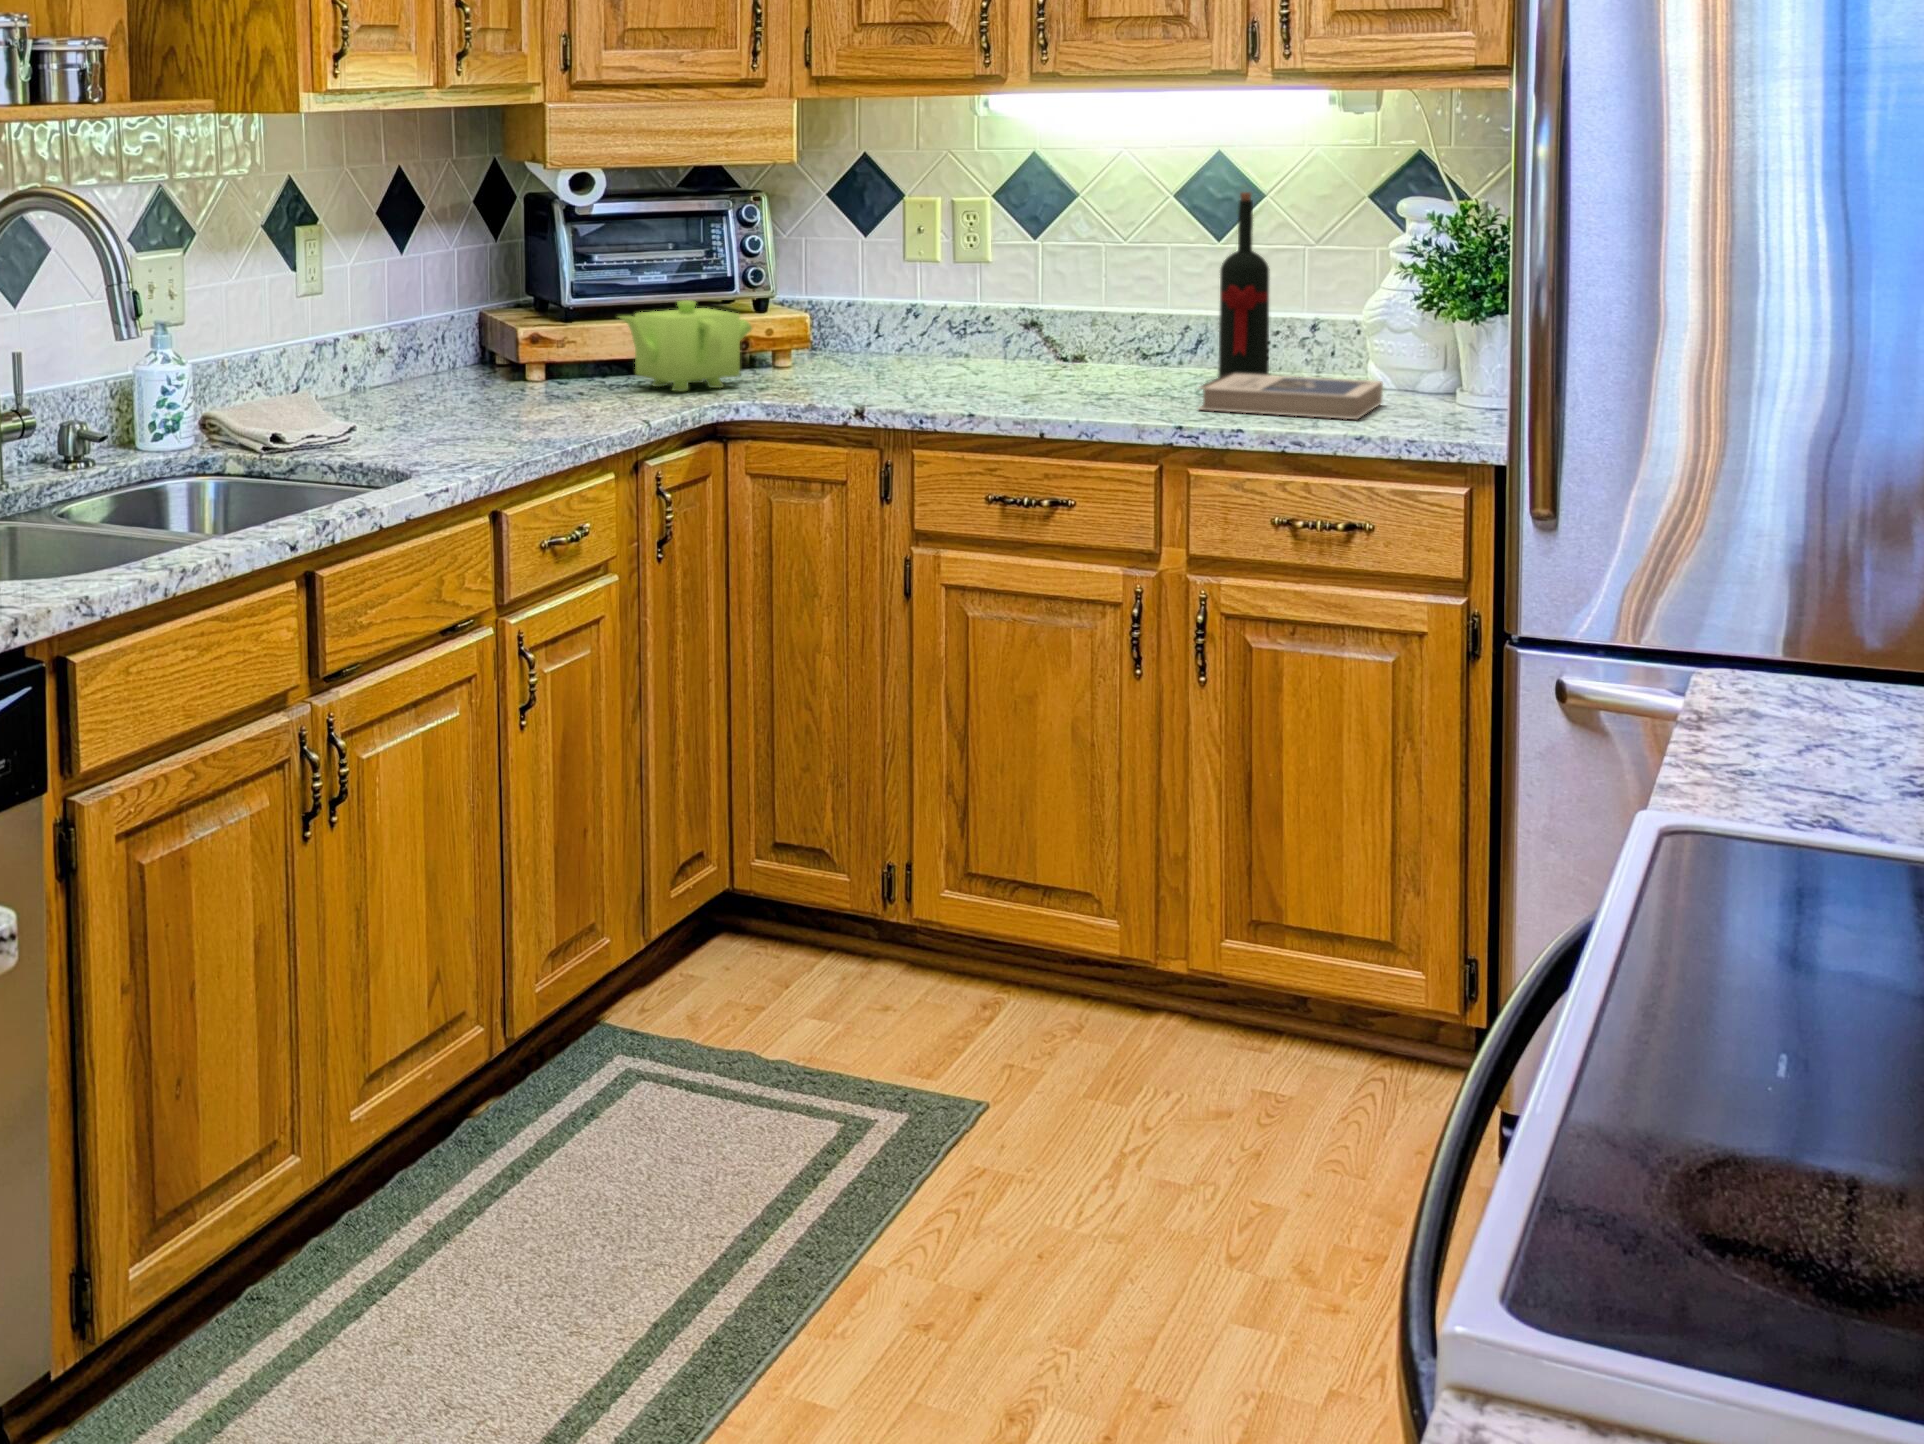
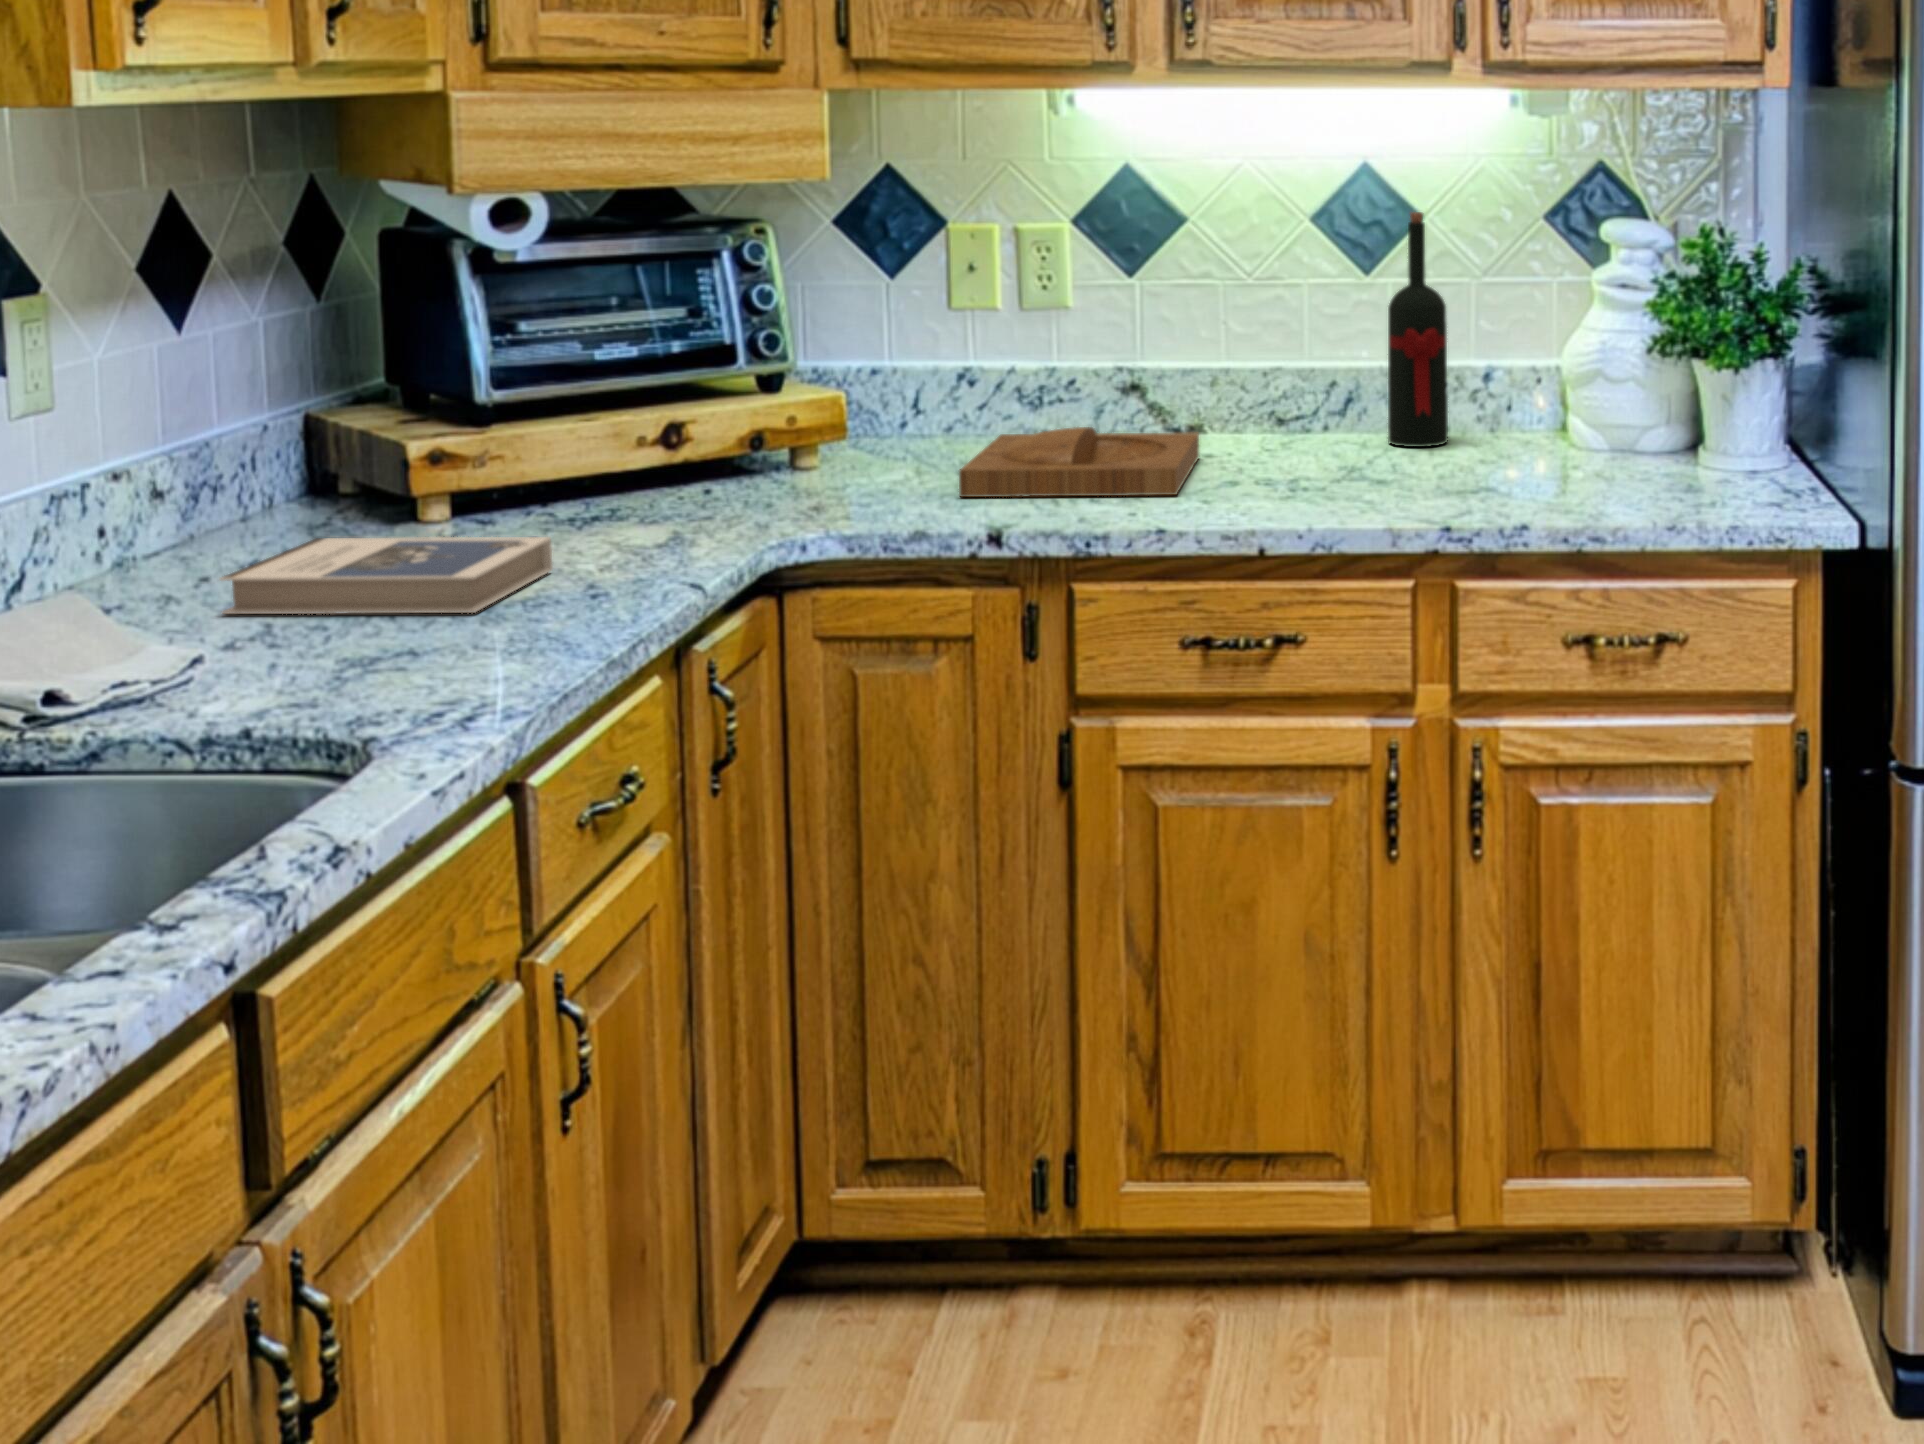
teapot: present [619,300,752,391] -> none [591,387,787,525]
tray: none [860,348,1059,397] -> present [959,427,1199,497]
hardback book: present [1198,373,1383,419] -> present [220,537,553,614]

